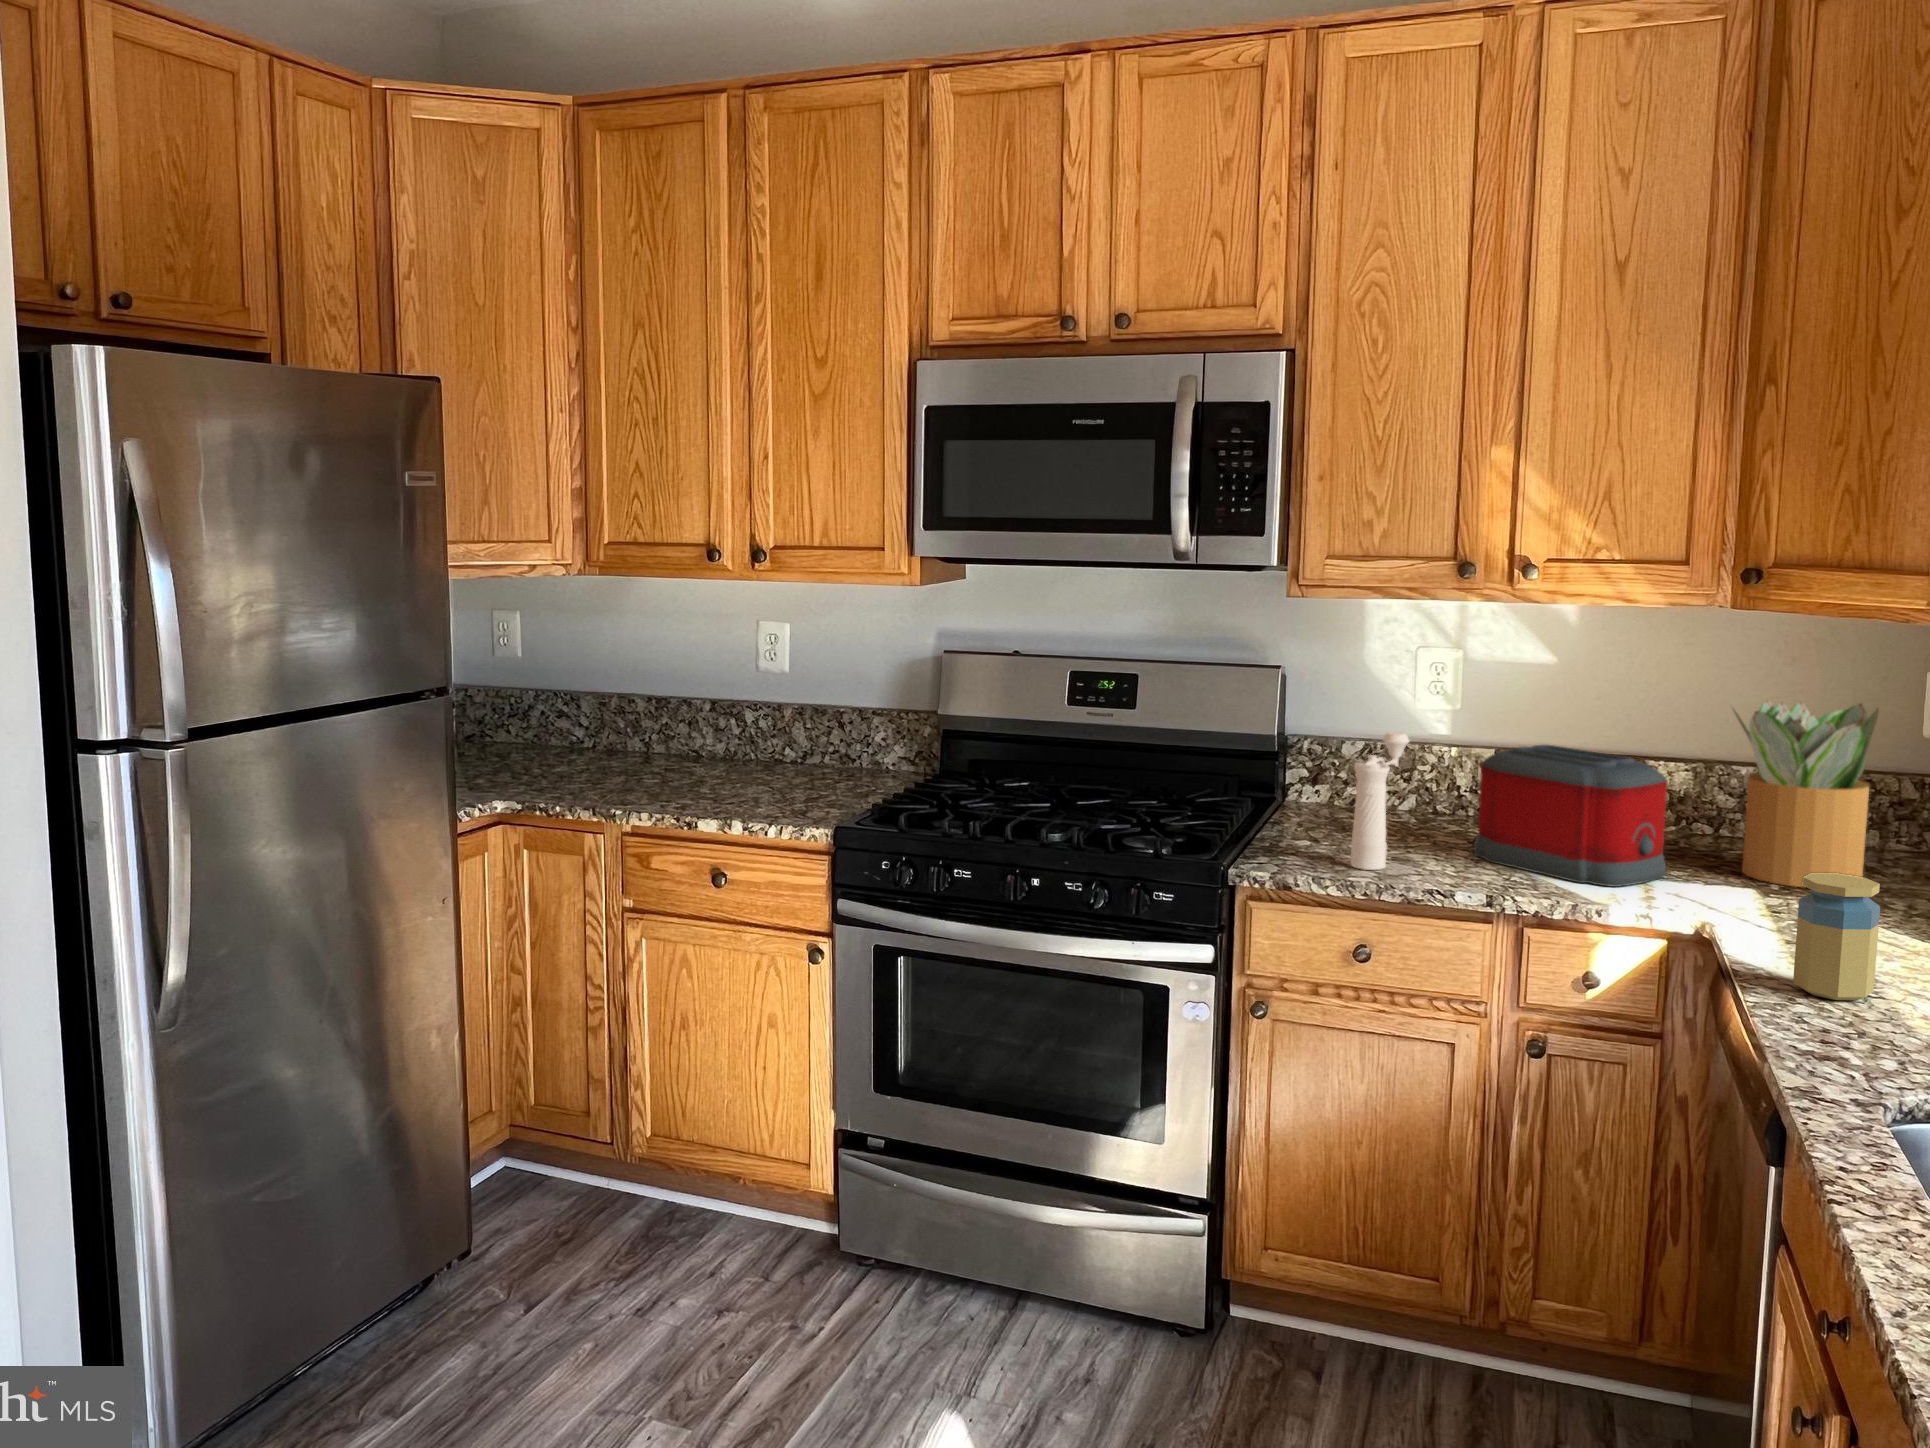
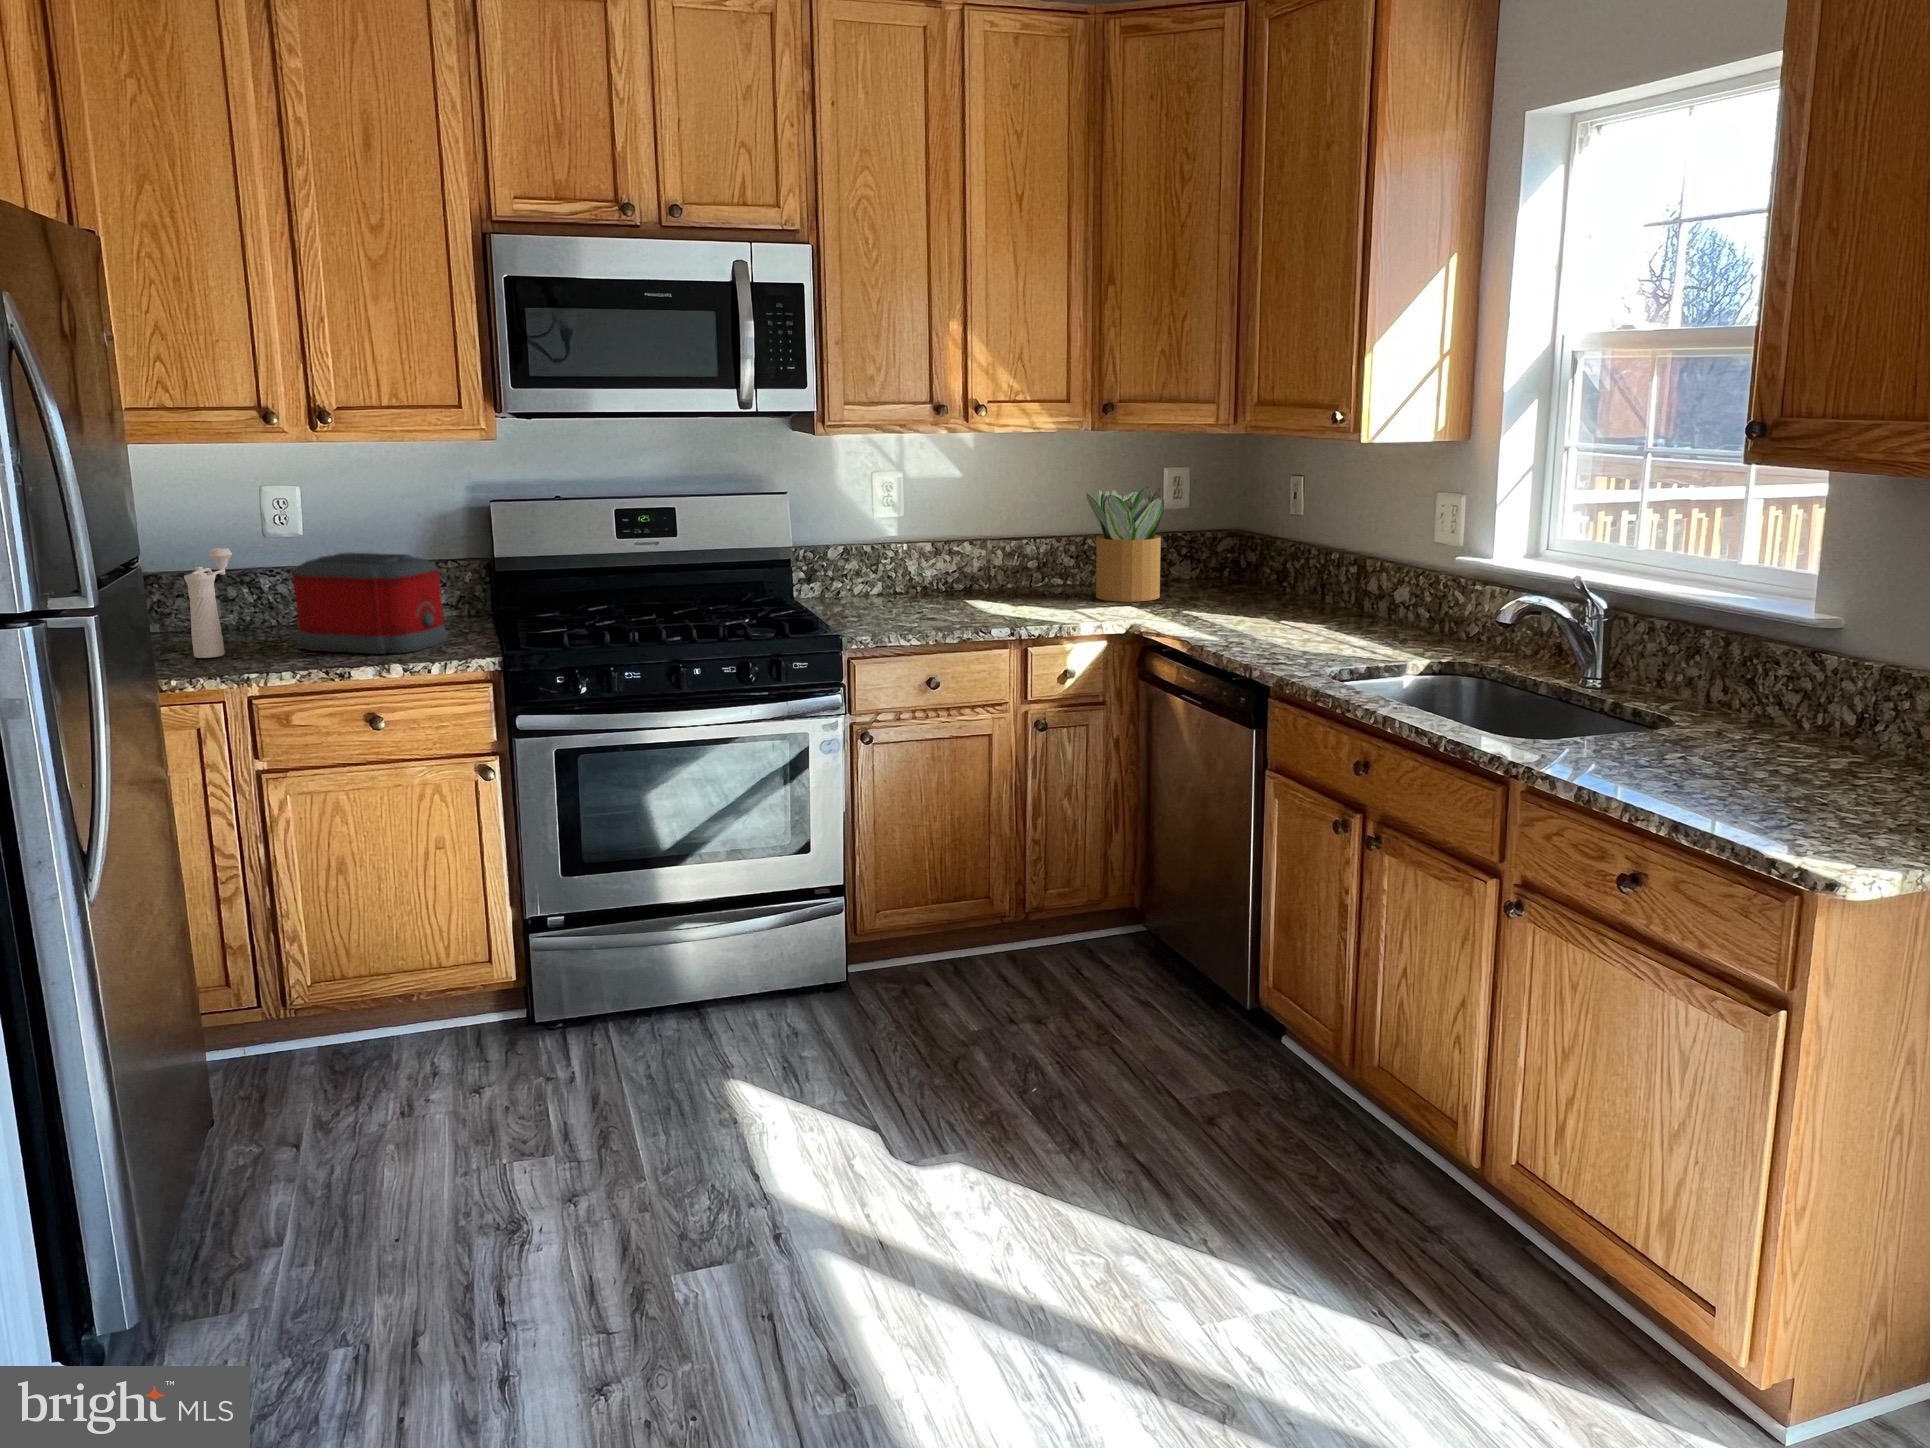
pepper mill: present [1351,732,1409,870] -> present [184,548,232,658]
toaster: present [1474,745,1667,887] -> present [293,553,448,654]
jar: present [1793,873,1880,1000] -> none [1222,573,1262,643]

